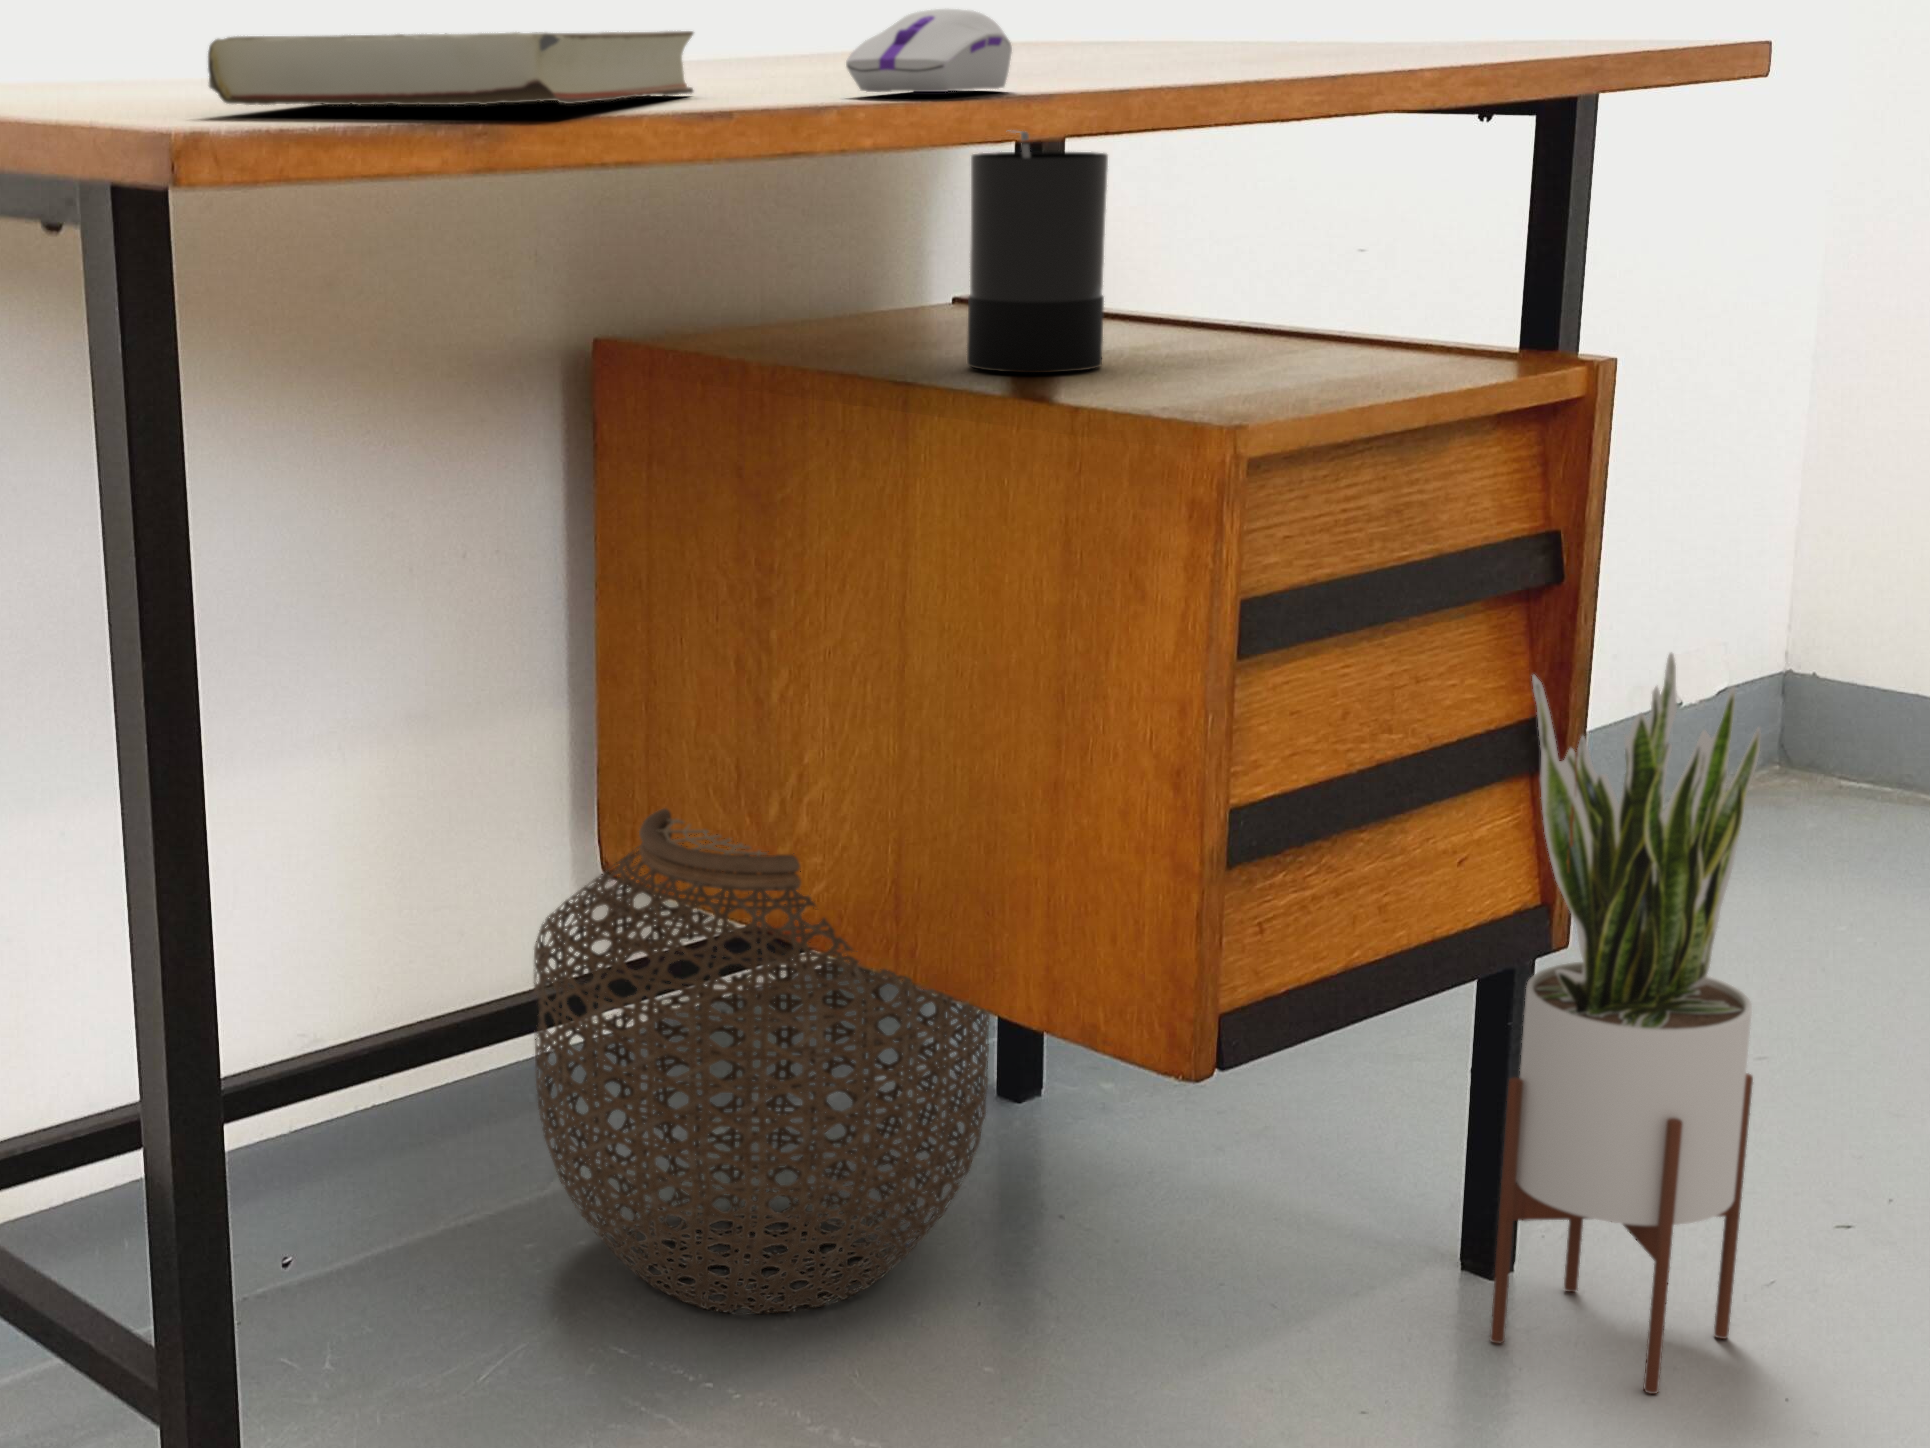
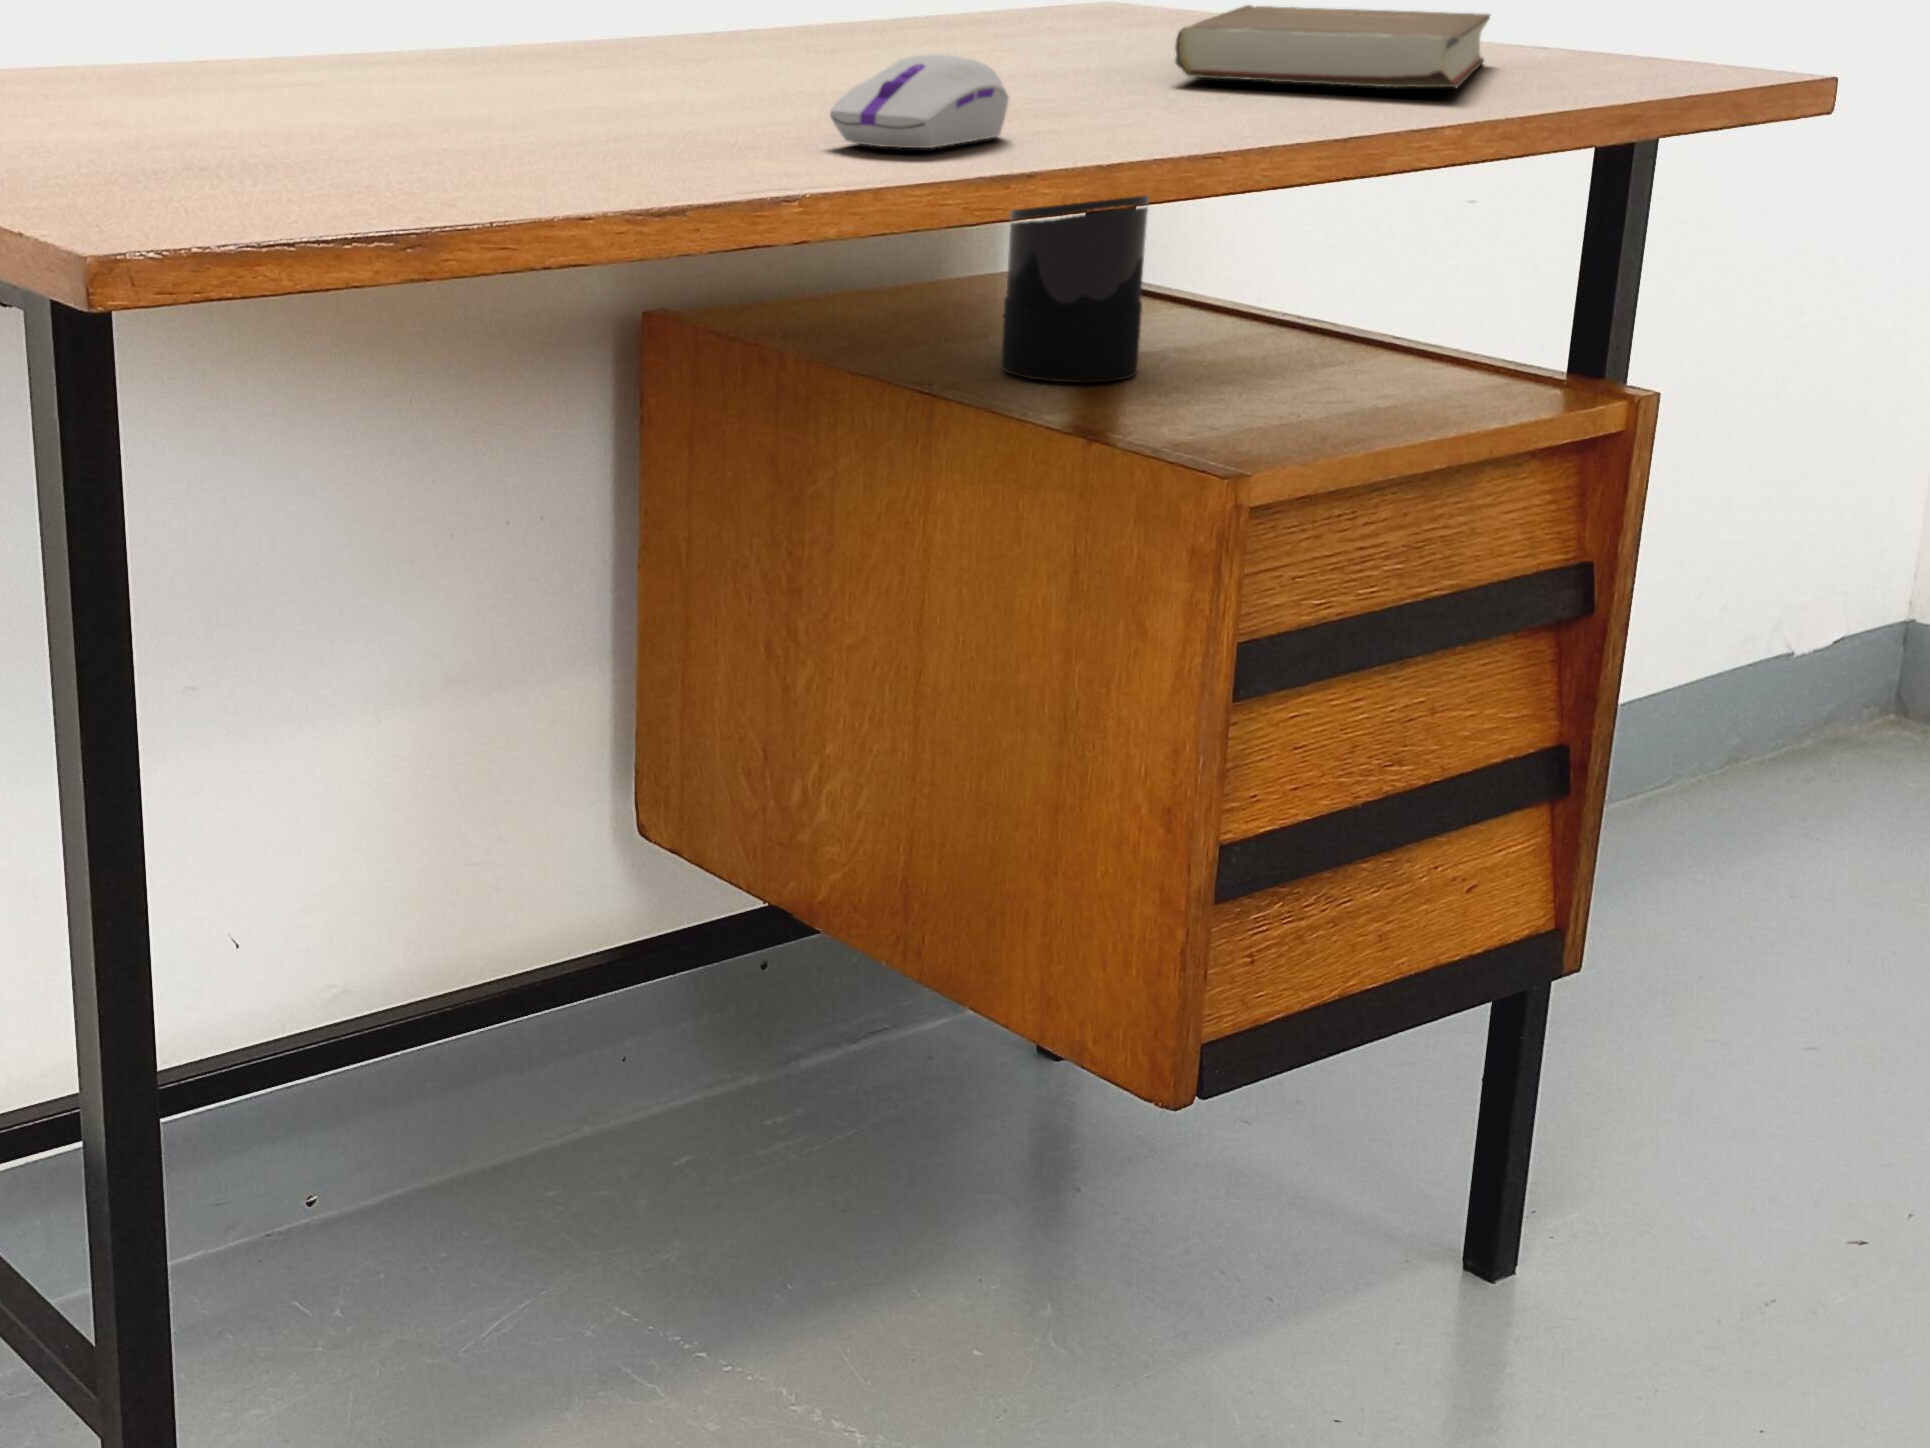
book: present [208,31,693,105] -> present [1175,5,1491,88]
potted plant: present [1490,653,1760,1394] -> none [1482,687,1795,1416]
woven basket: present [534,809,990,1314] -> none [561,766,1011,1279]

